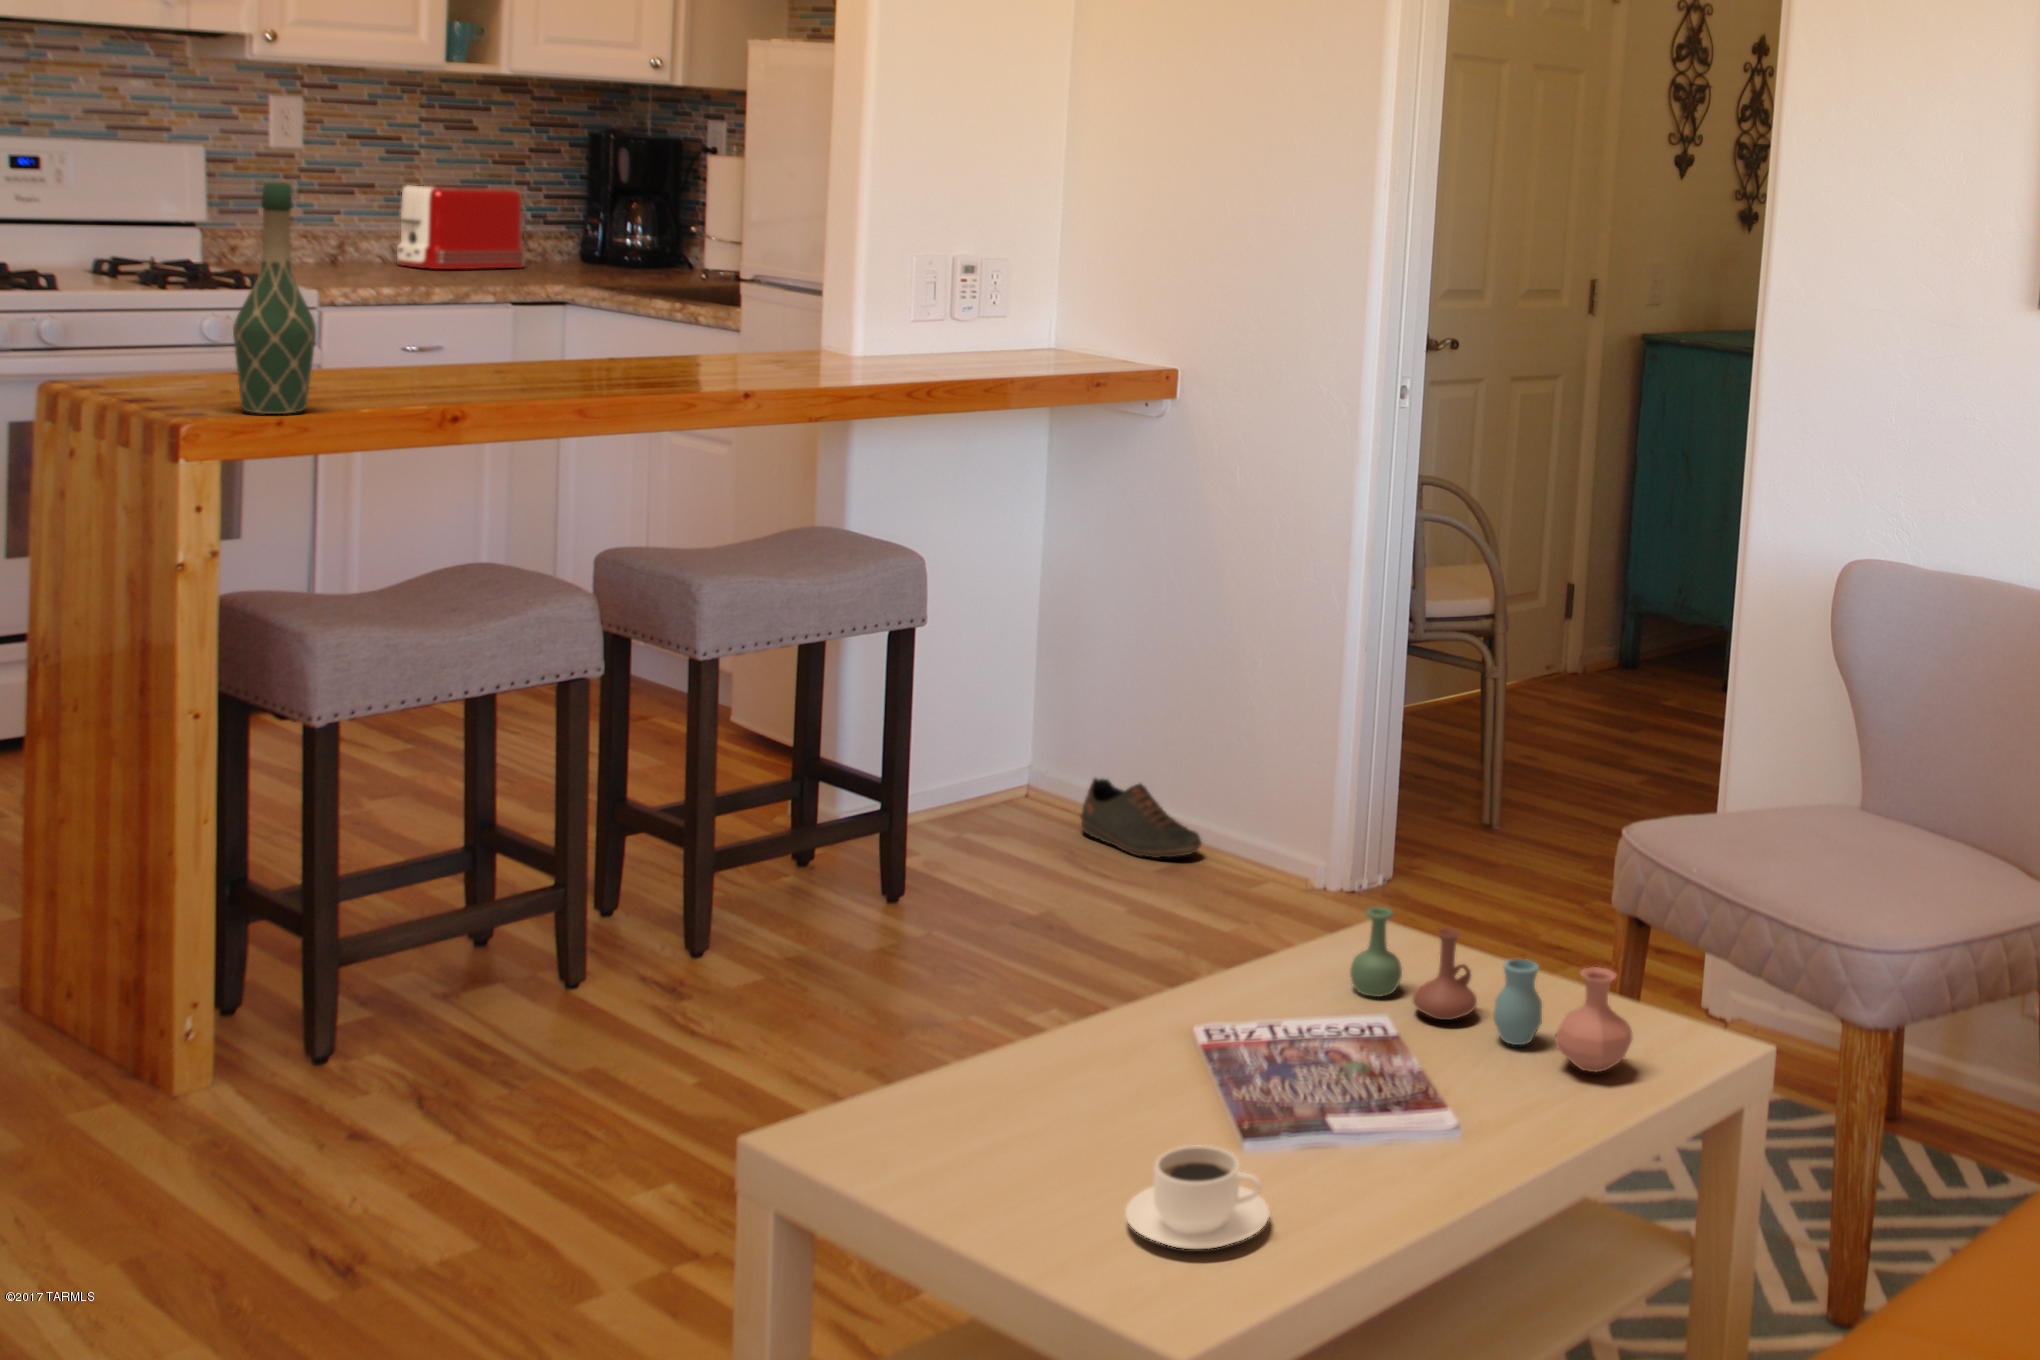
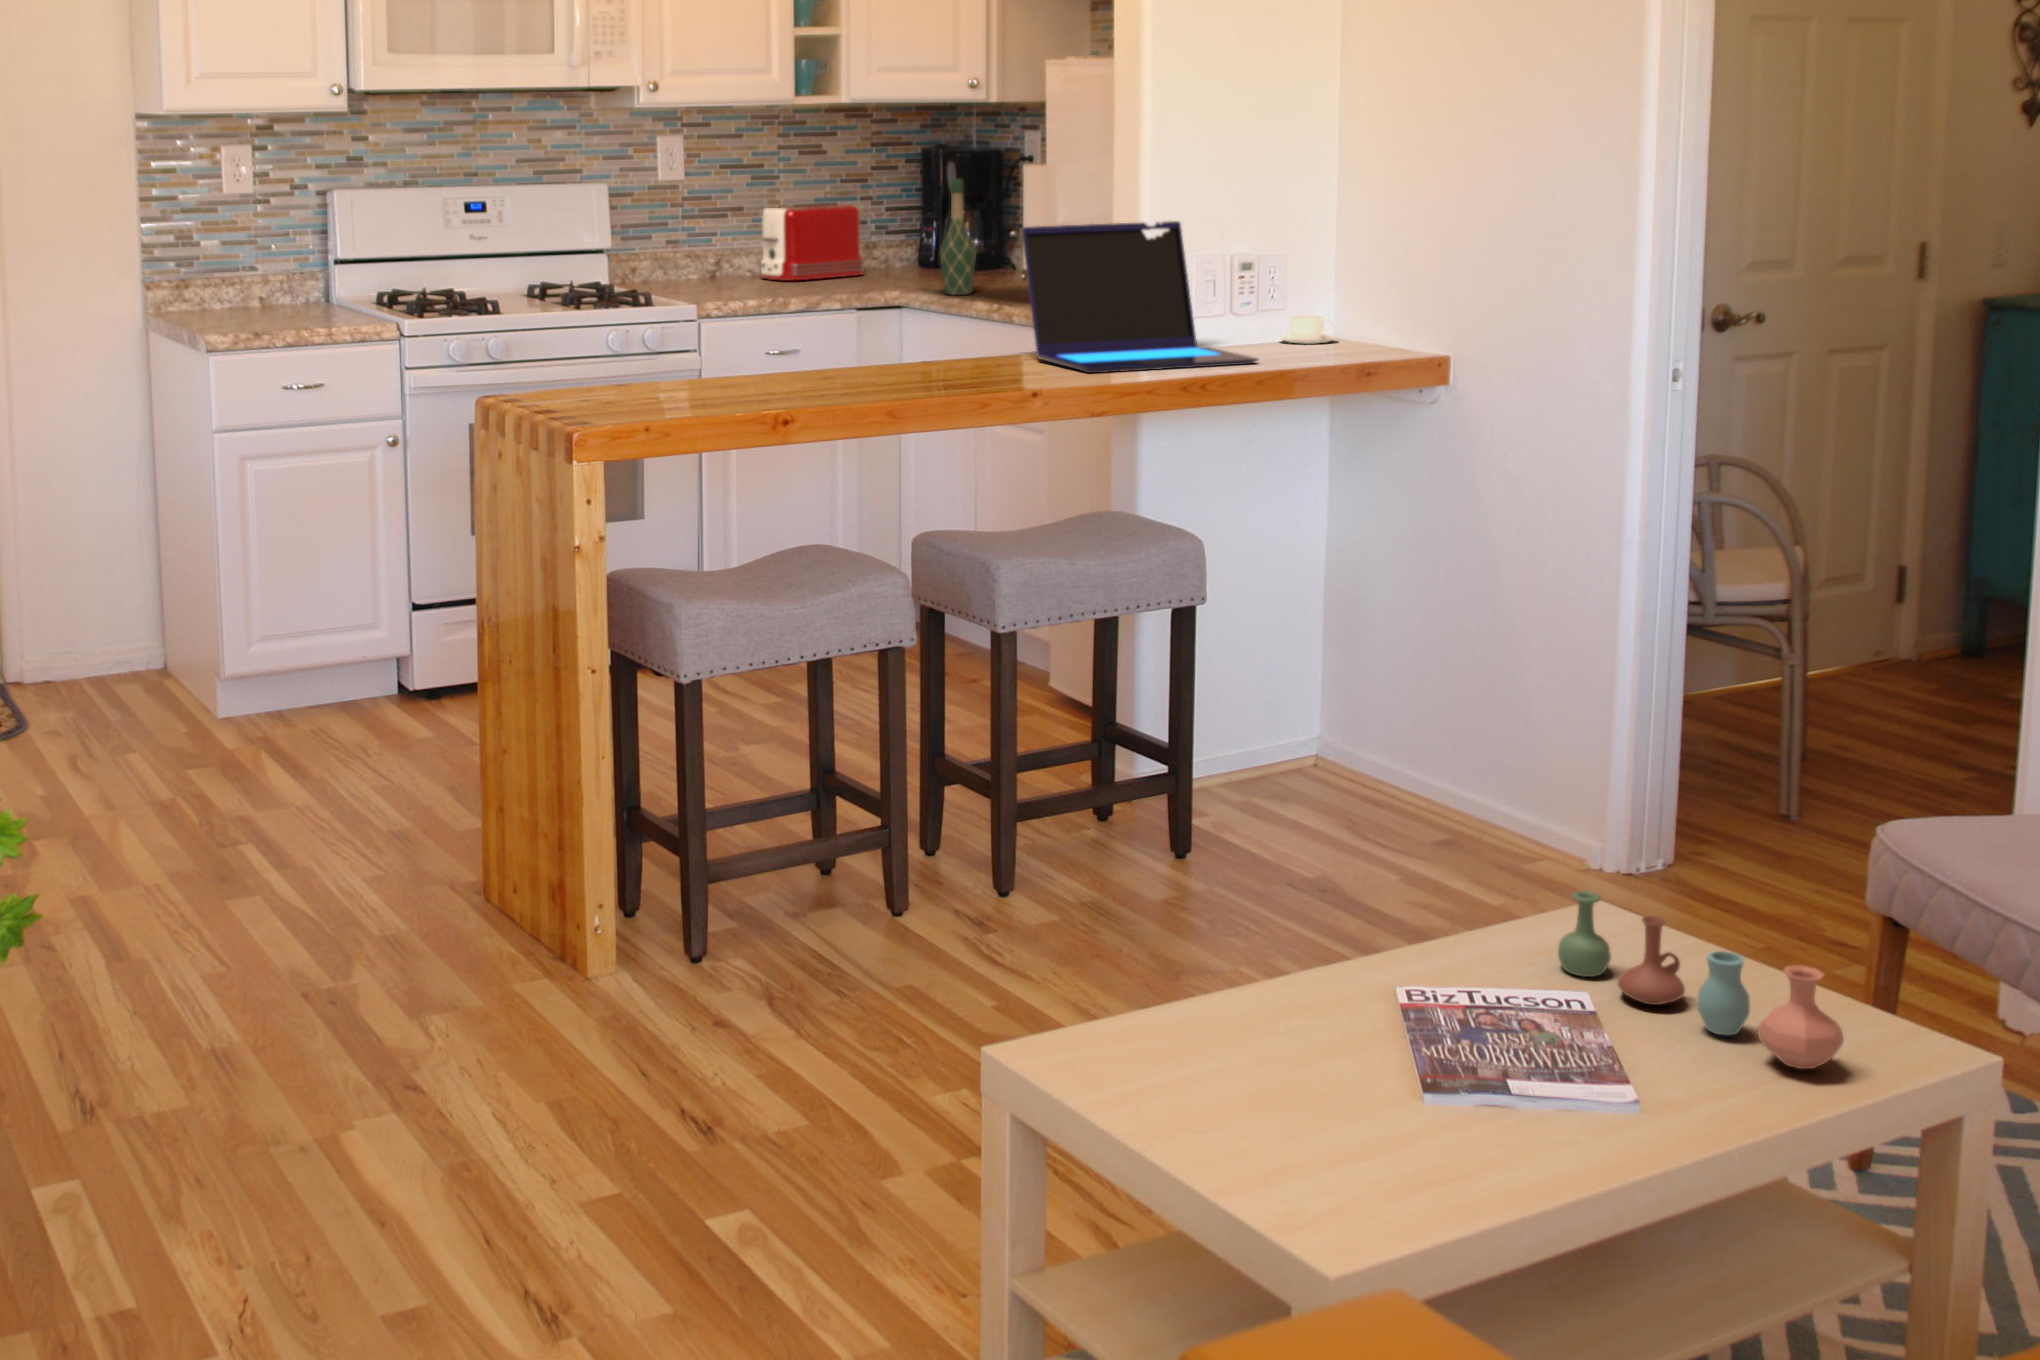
wine bottle: present [233,182,316,414] -> present [939,179,976,295]
laptop: none [734,215,994,375] -> present [1021,221,1258,373]
shoe: present [1080,778,1202,858] -> none [1360,755,1480,836]
coffee cup: present [1125,1145,1269,1249] -> present [1279,315,1336,344]

